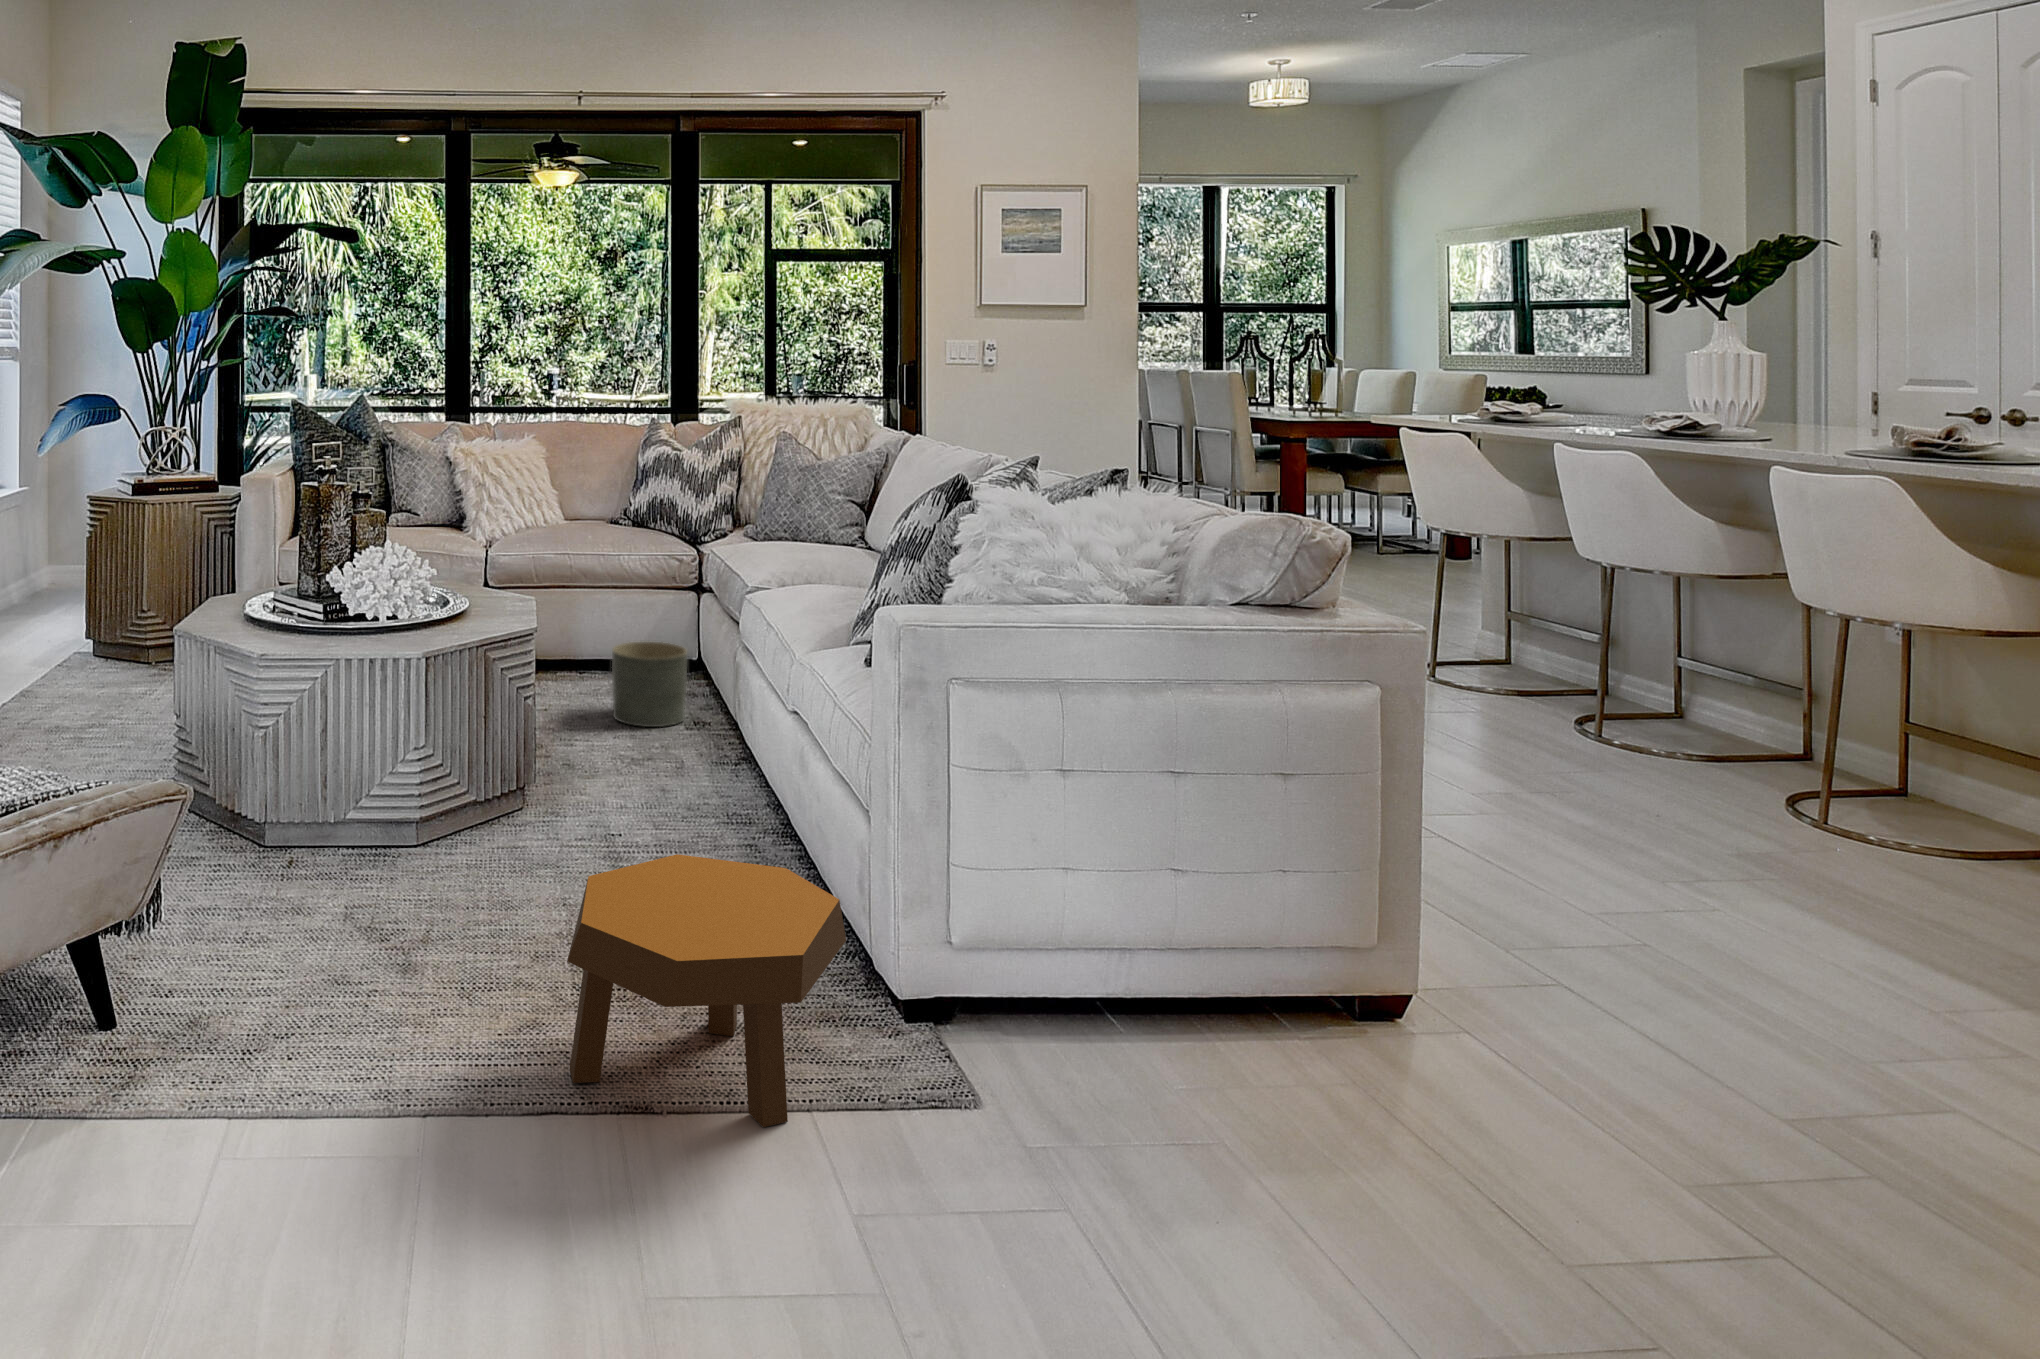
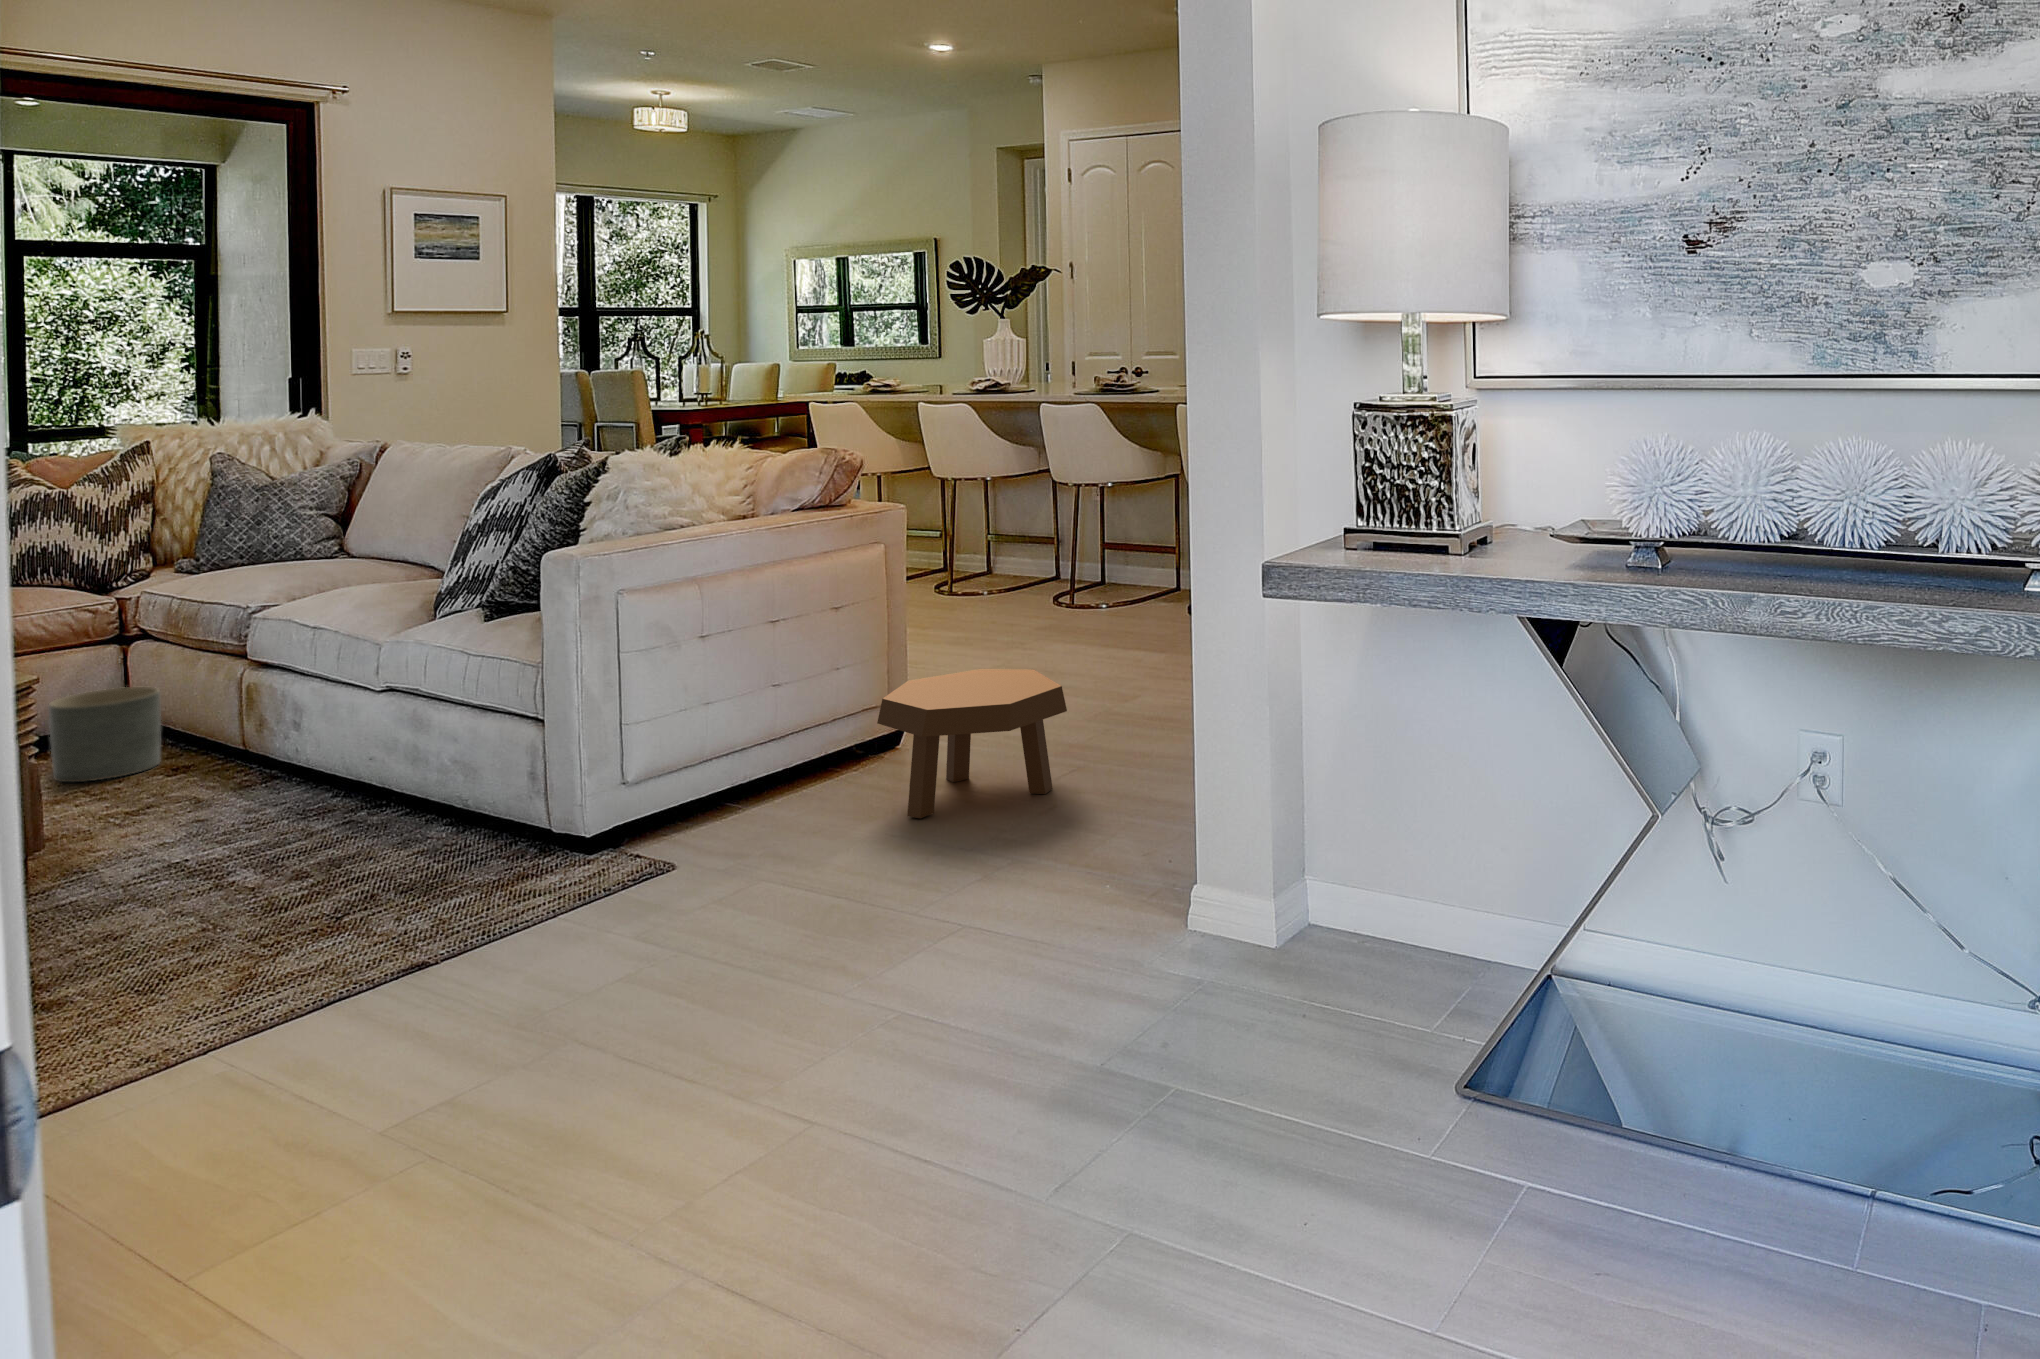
footstool: present [567,854,846,1127] -> present [877,669,1067,818]

